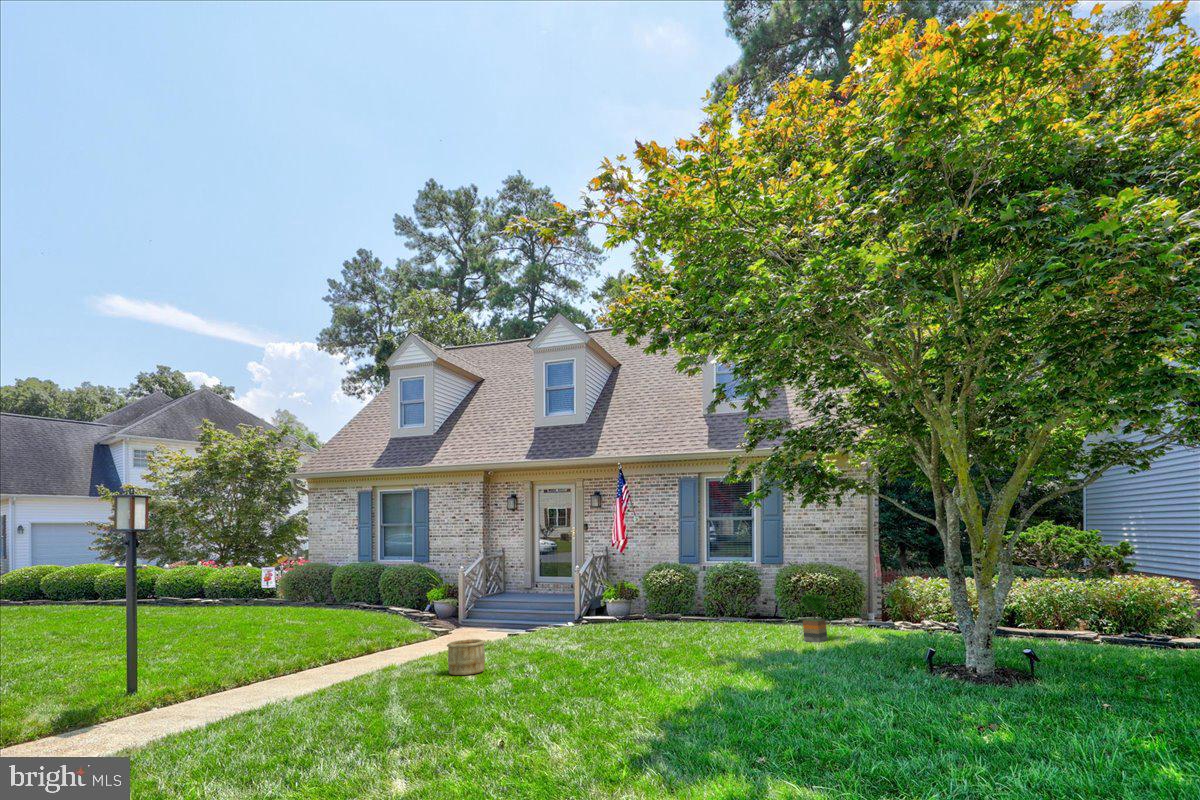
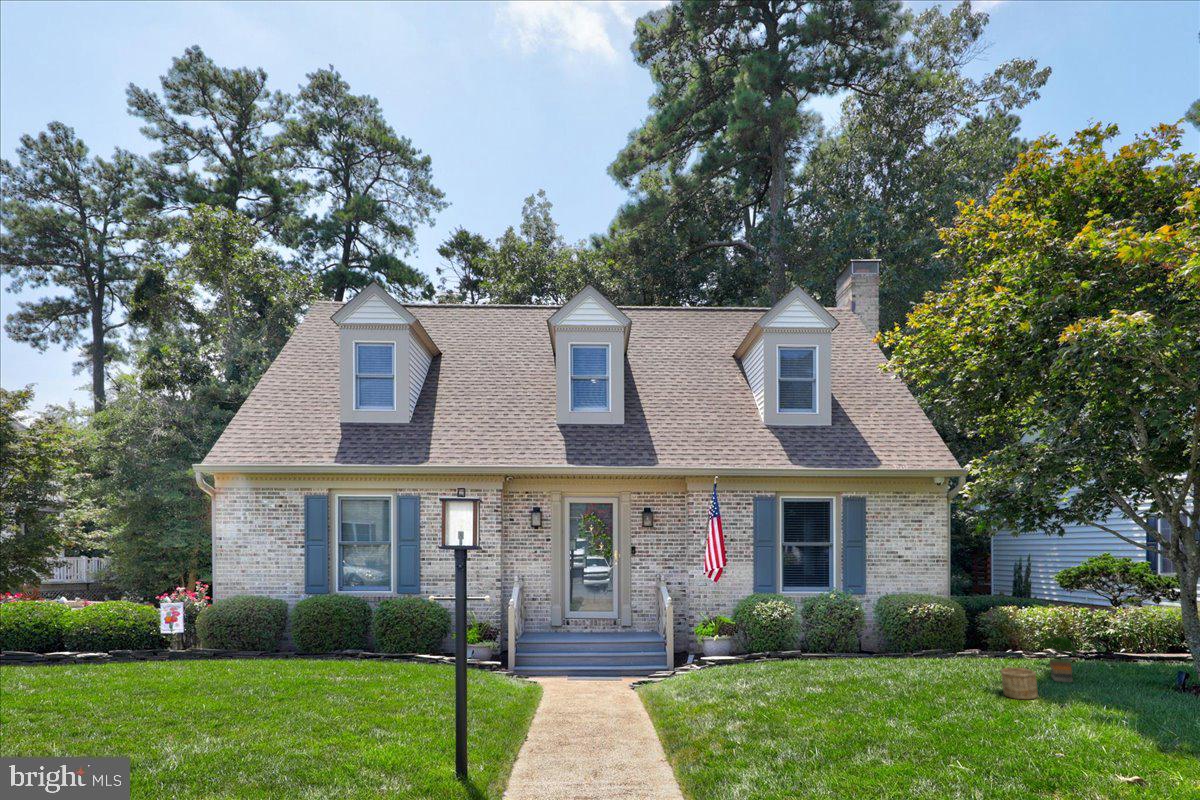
wooden bucket: present [447,639,485,675] -> present [1000,668,1038,699]

